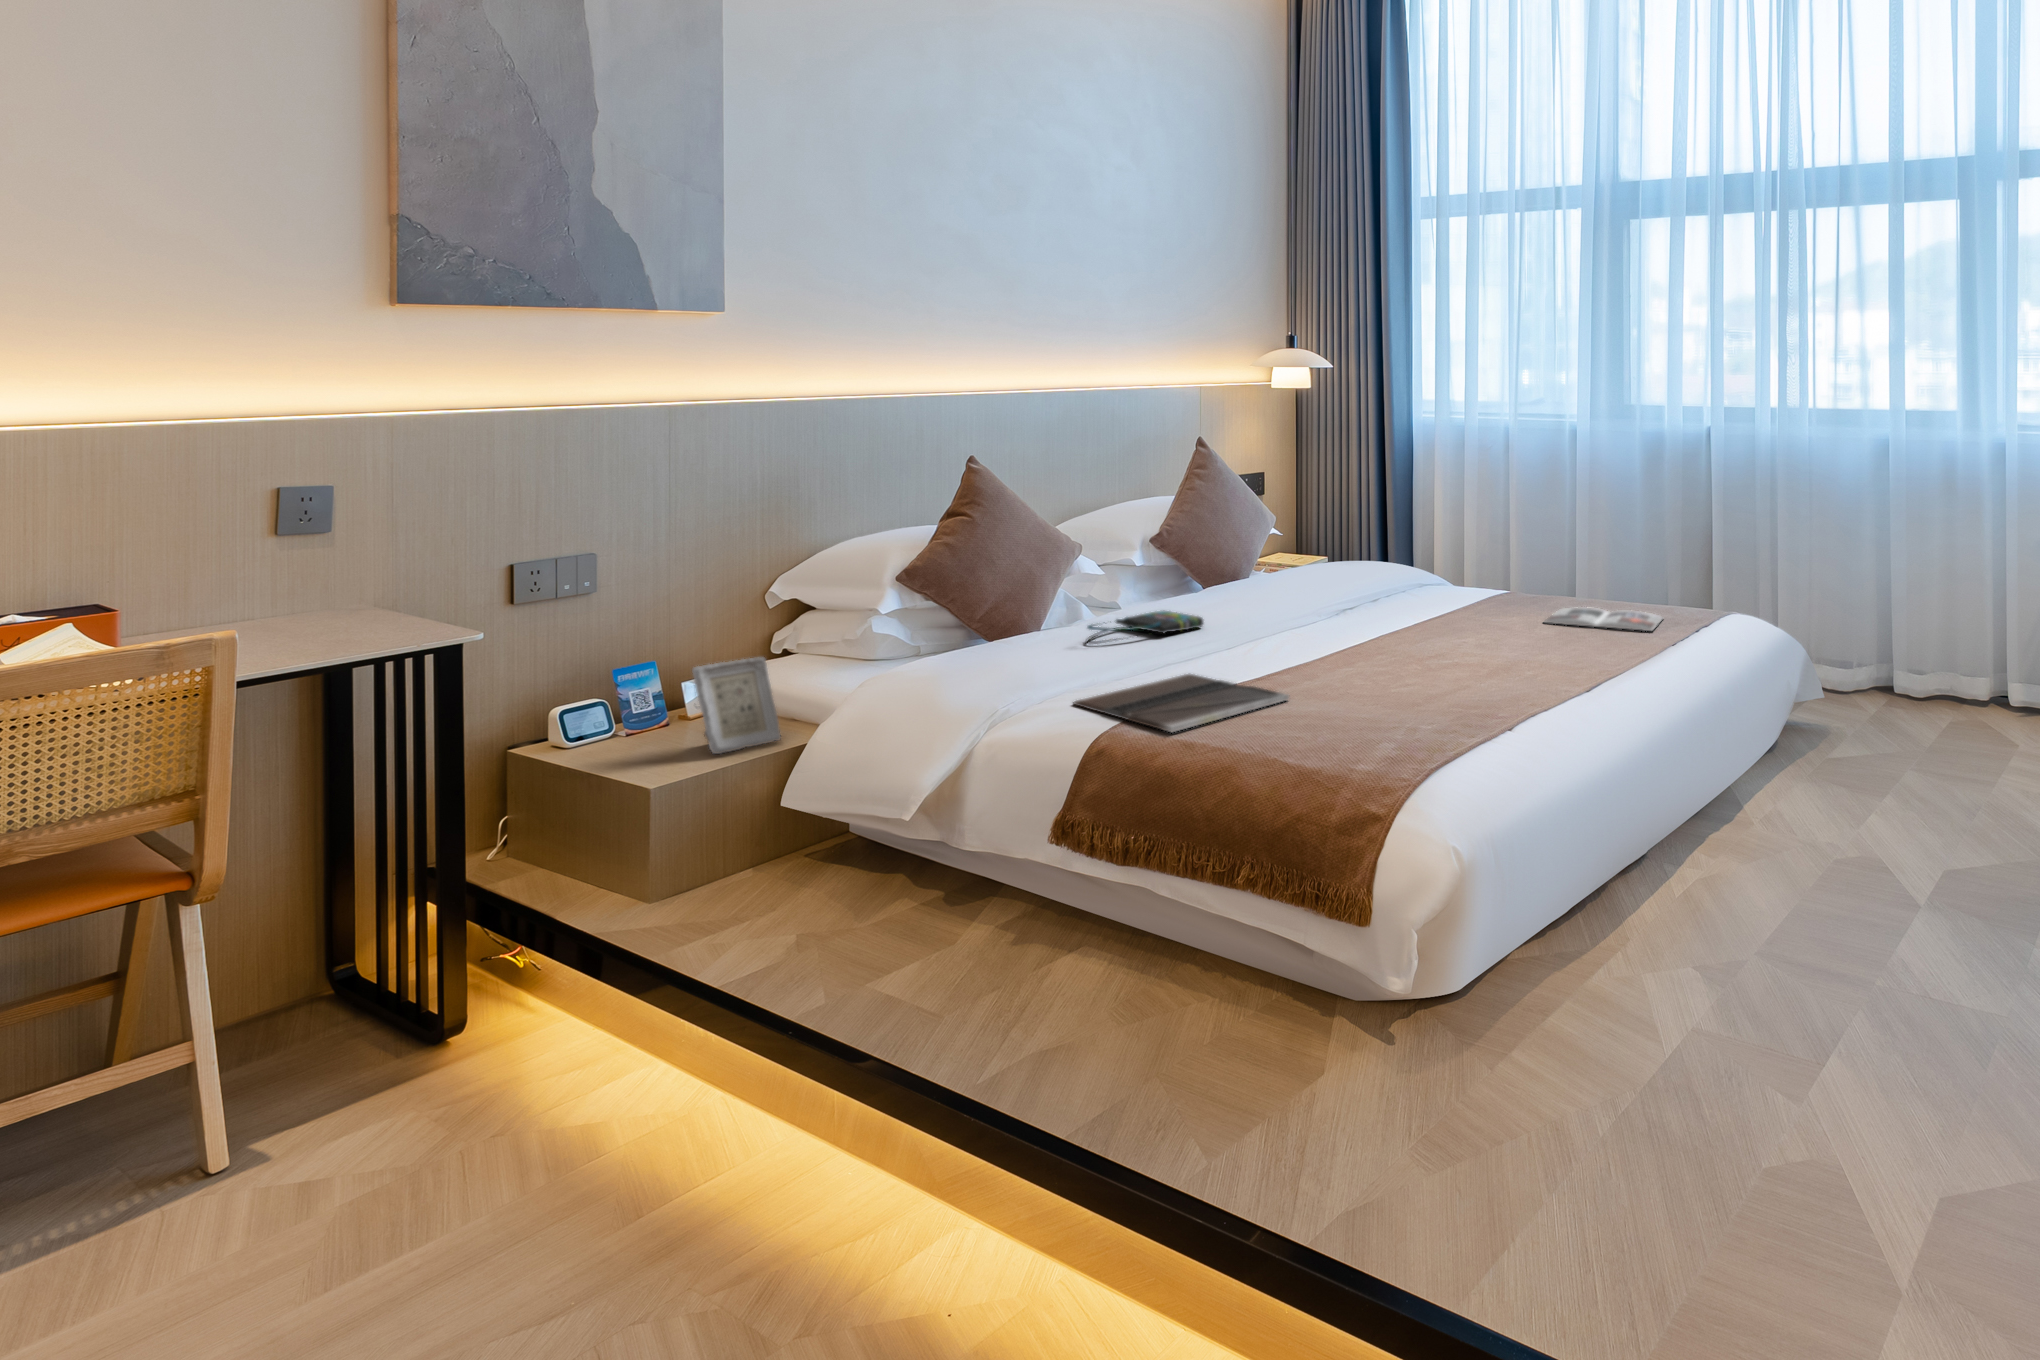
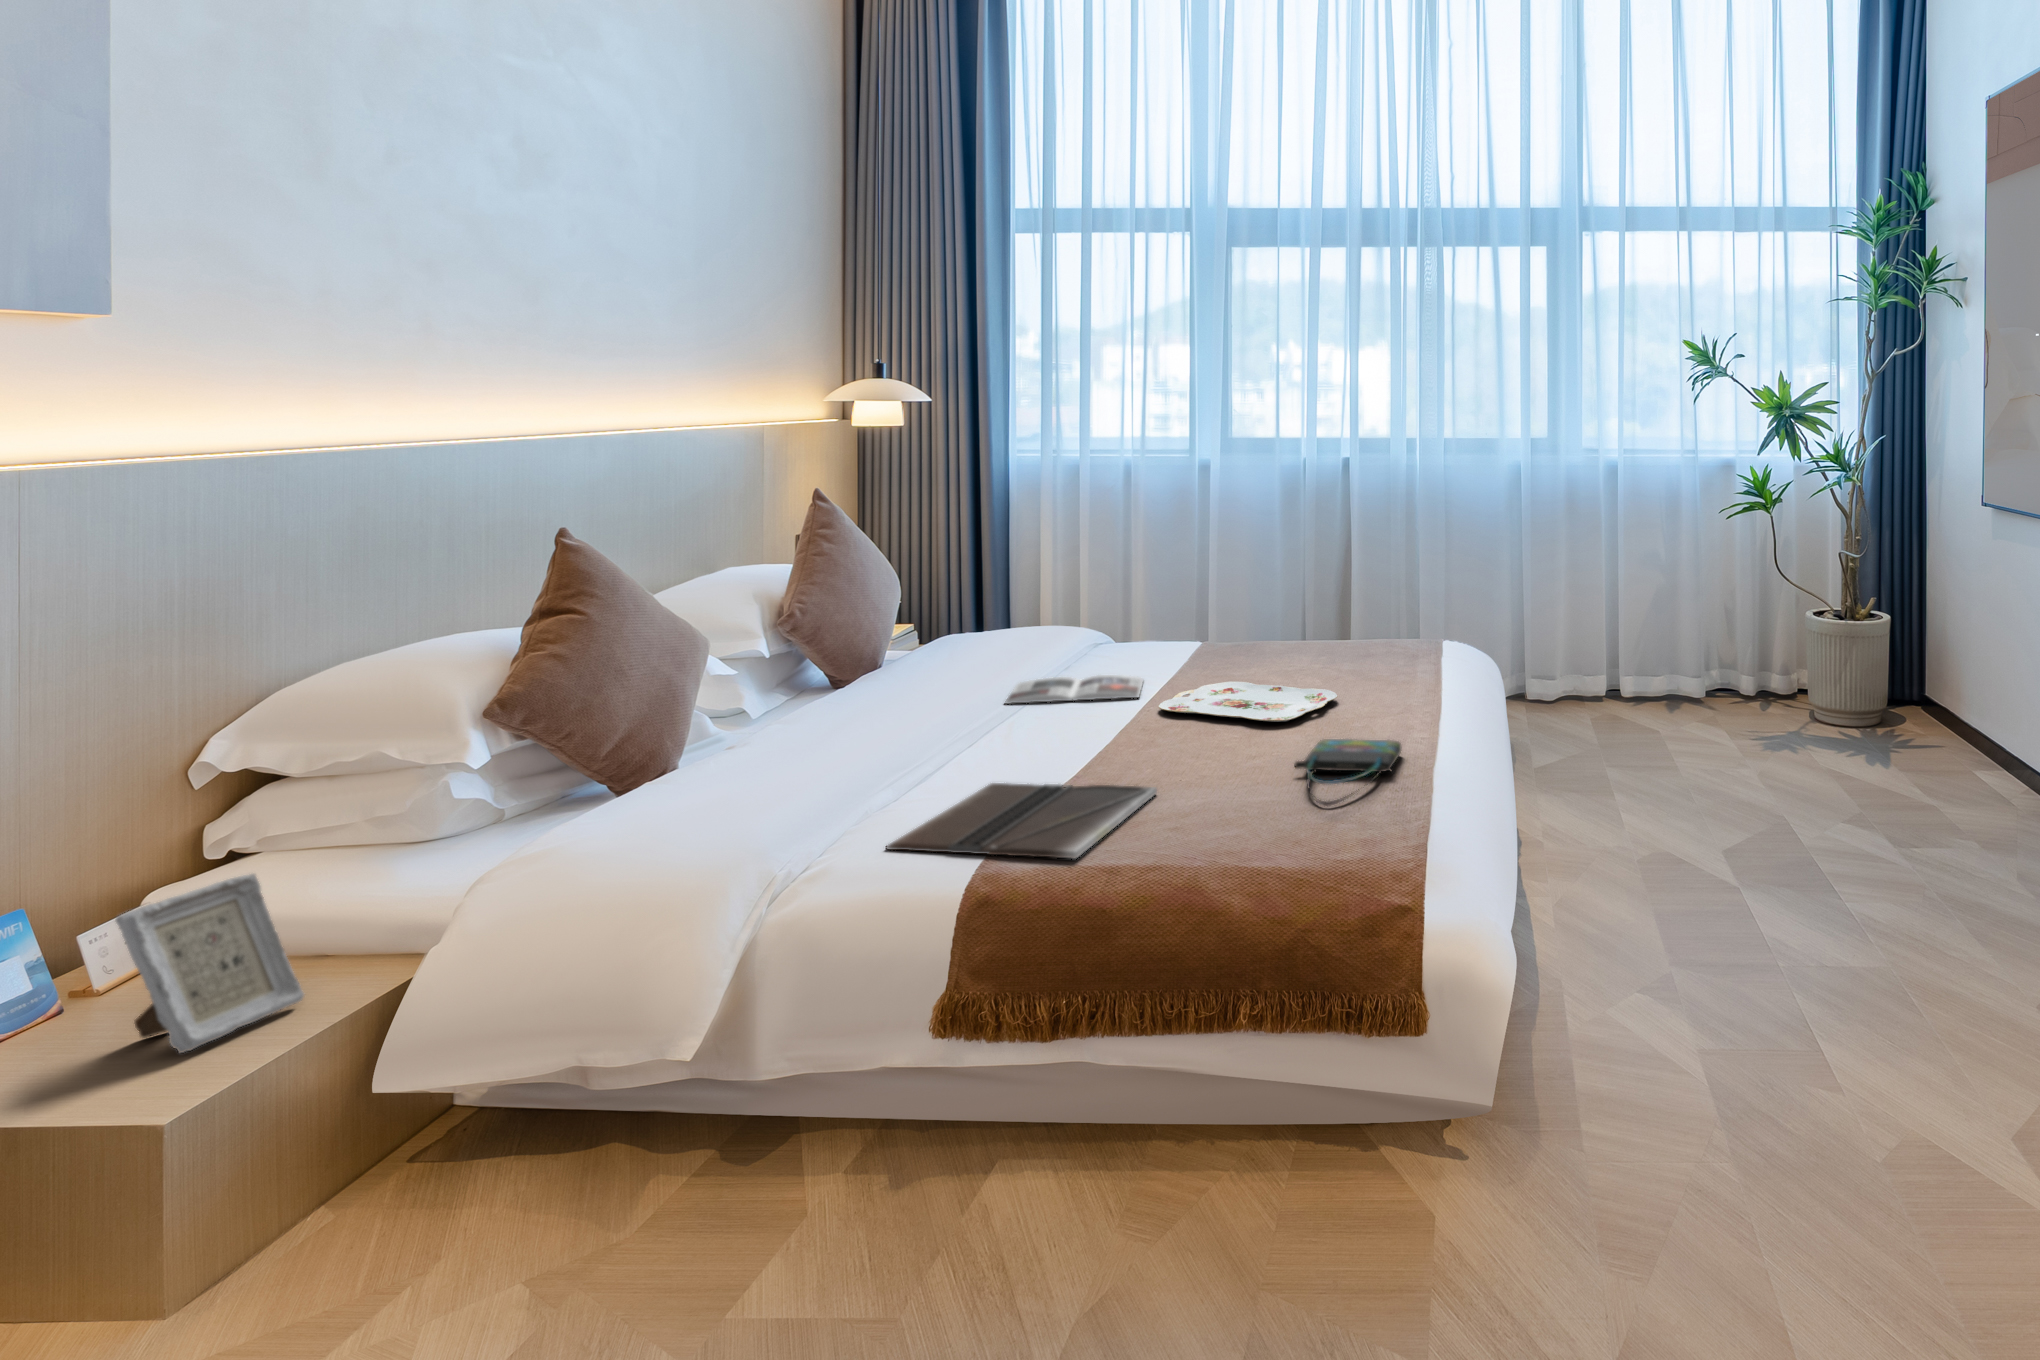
magazine: present [1545,607,1663,631] -> present [1005,675,1143,704]
tote bag: present [1087,611,1203,644] -> present [1295,739,1402,806]
serving tray: none [1377,626,1535,663] -> present [1159,682,1337,722]

